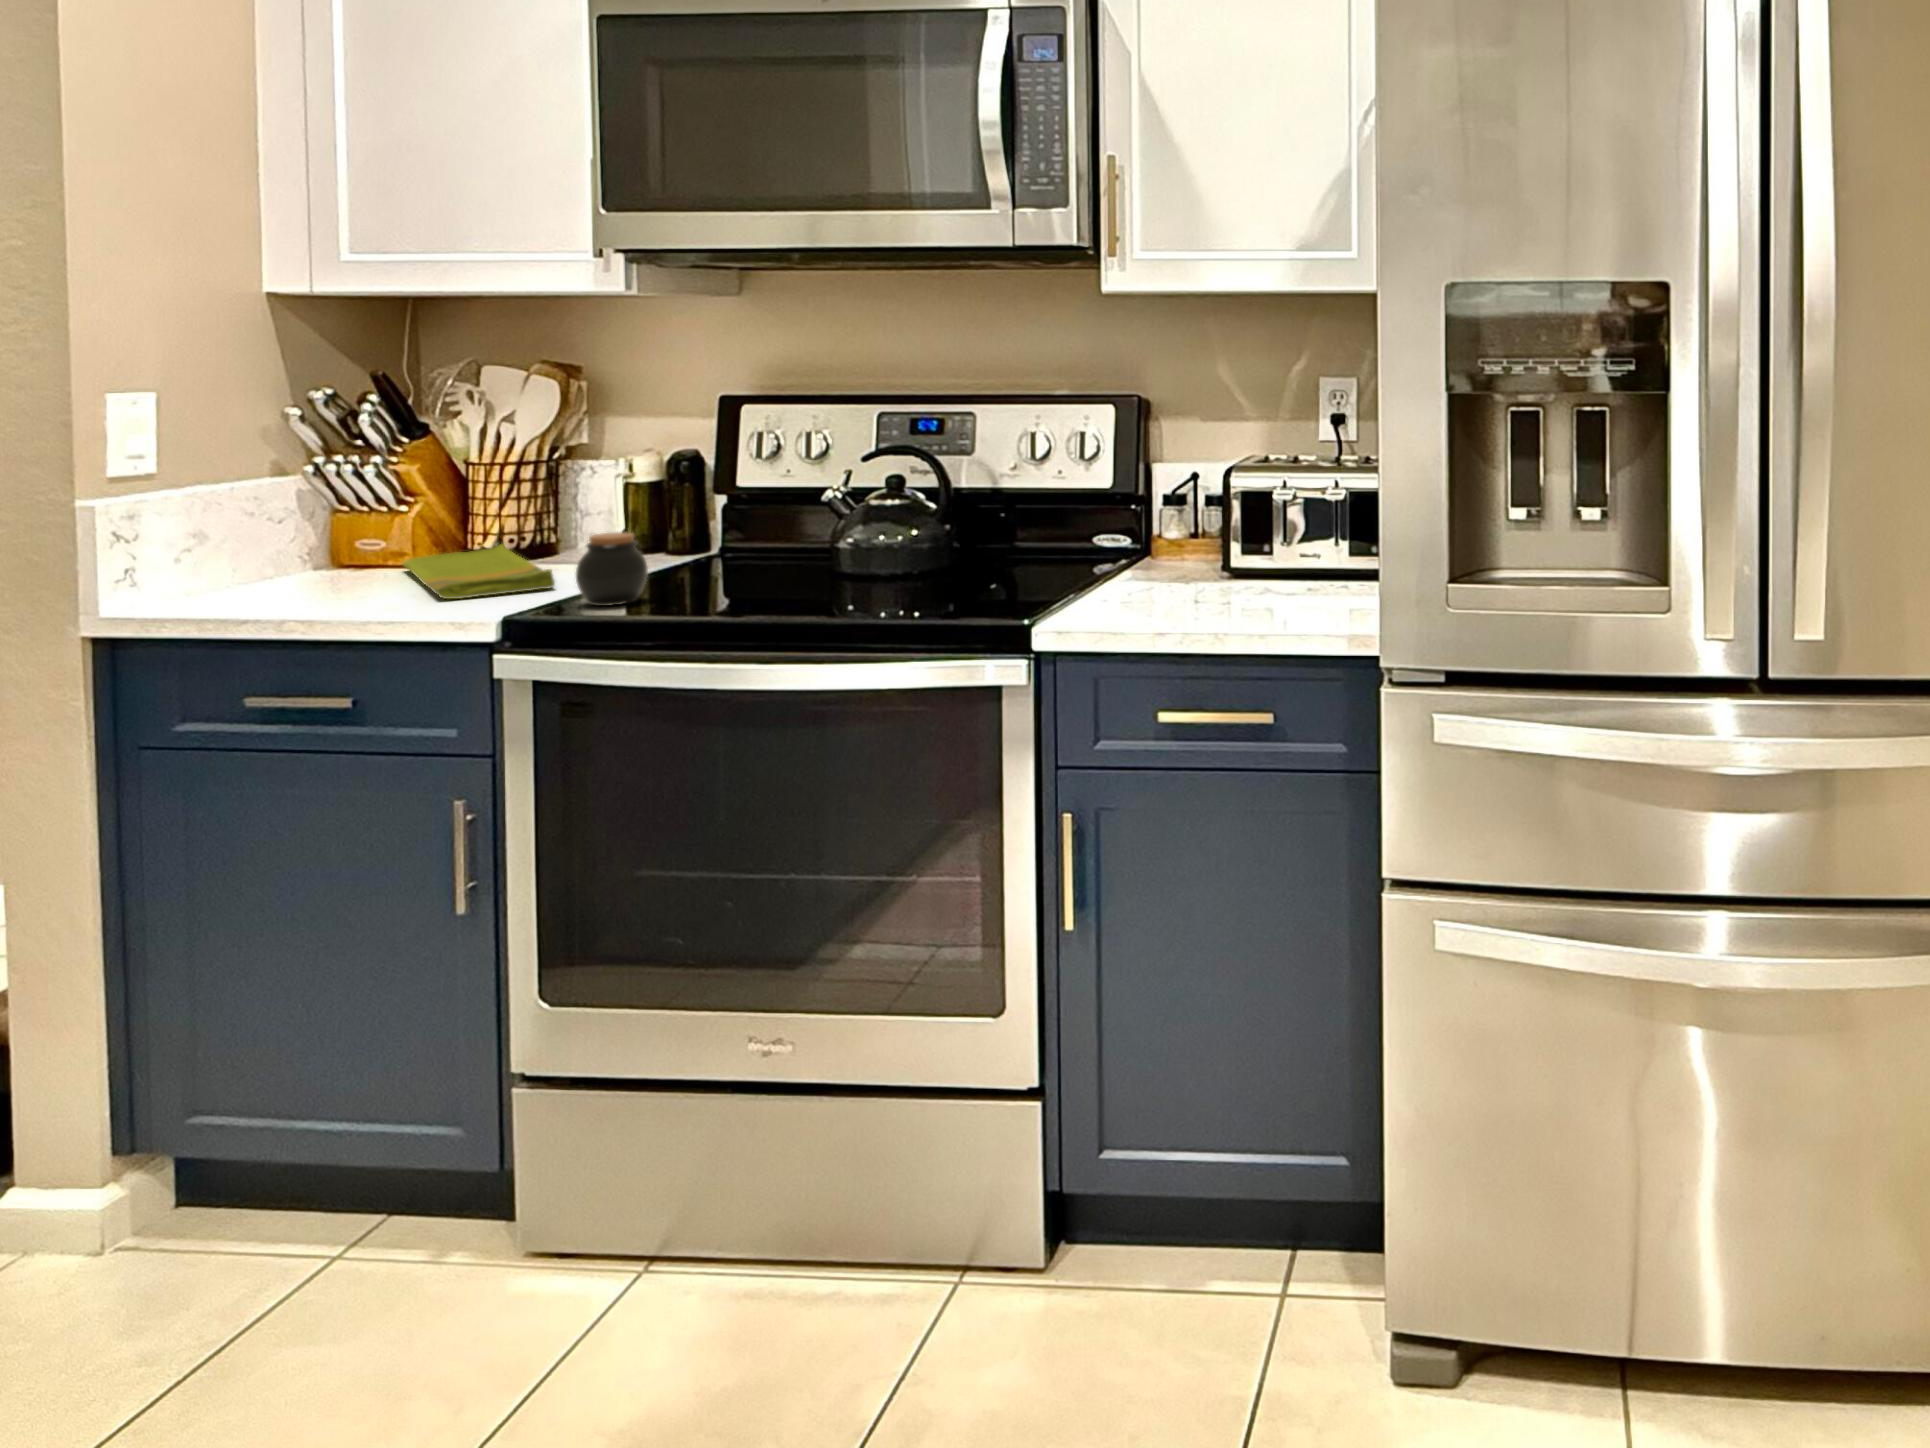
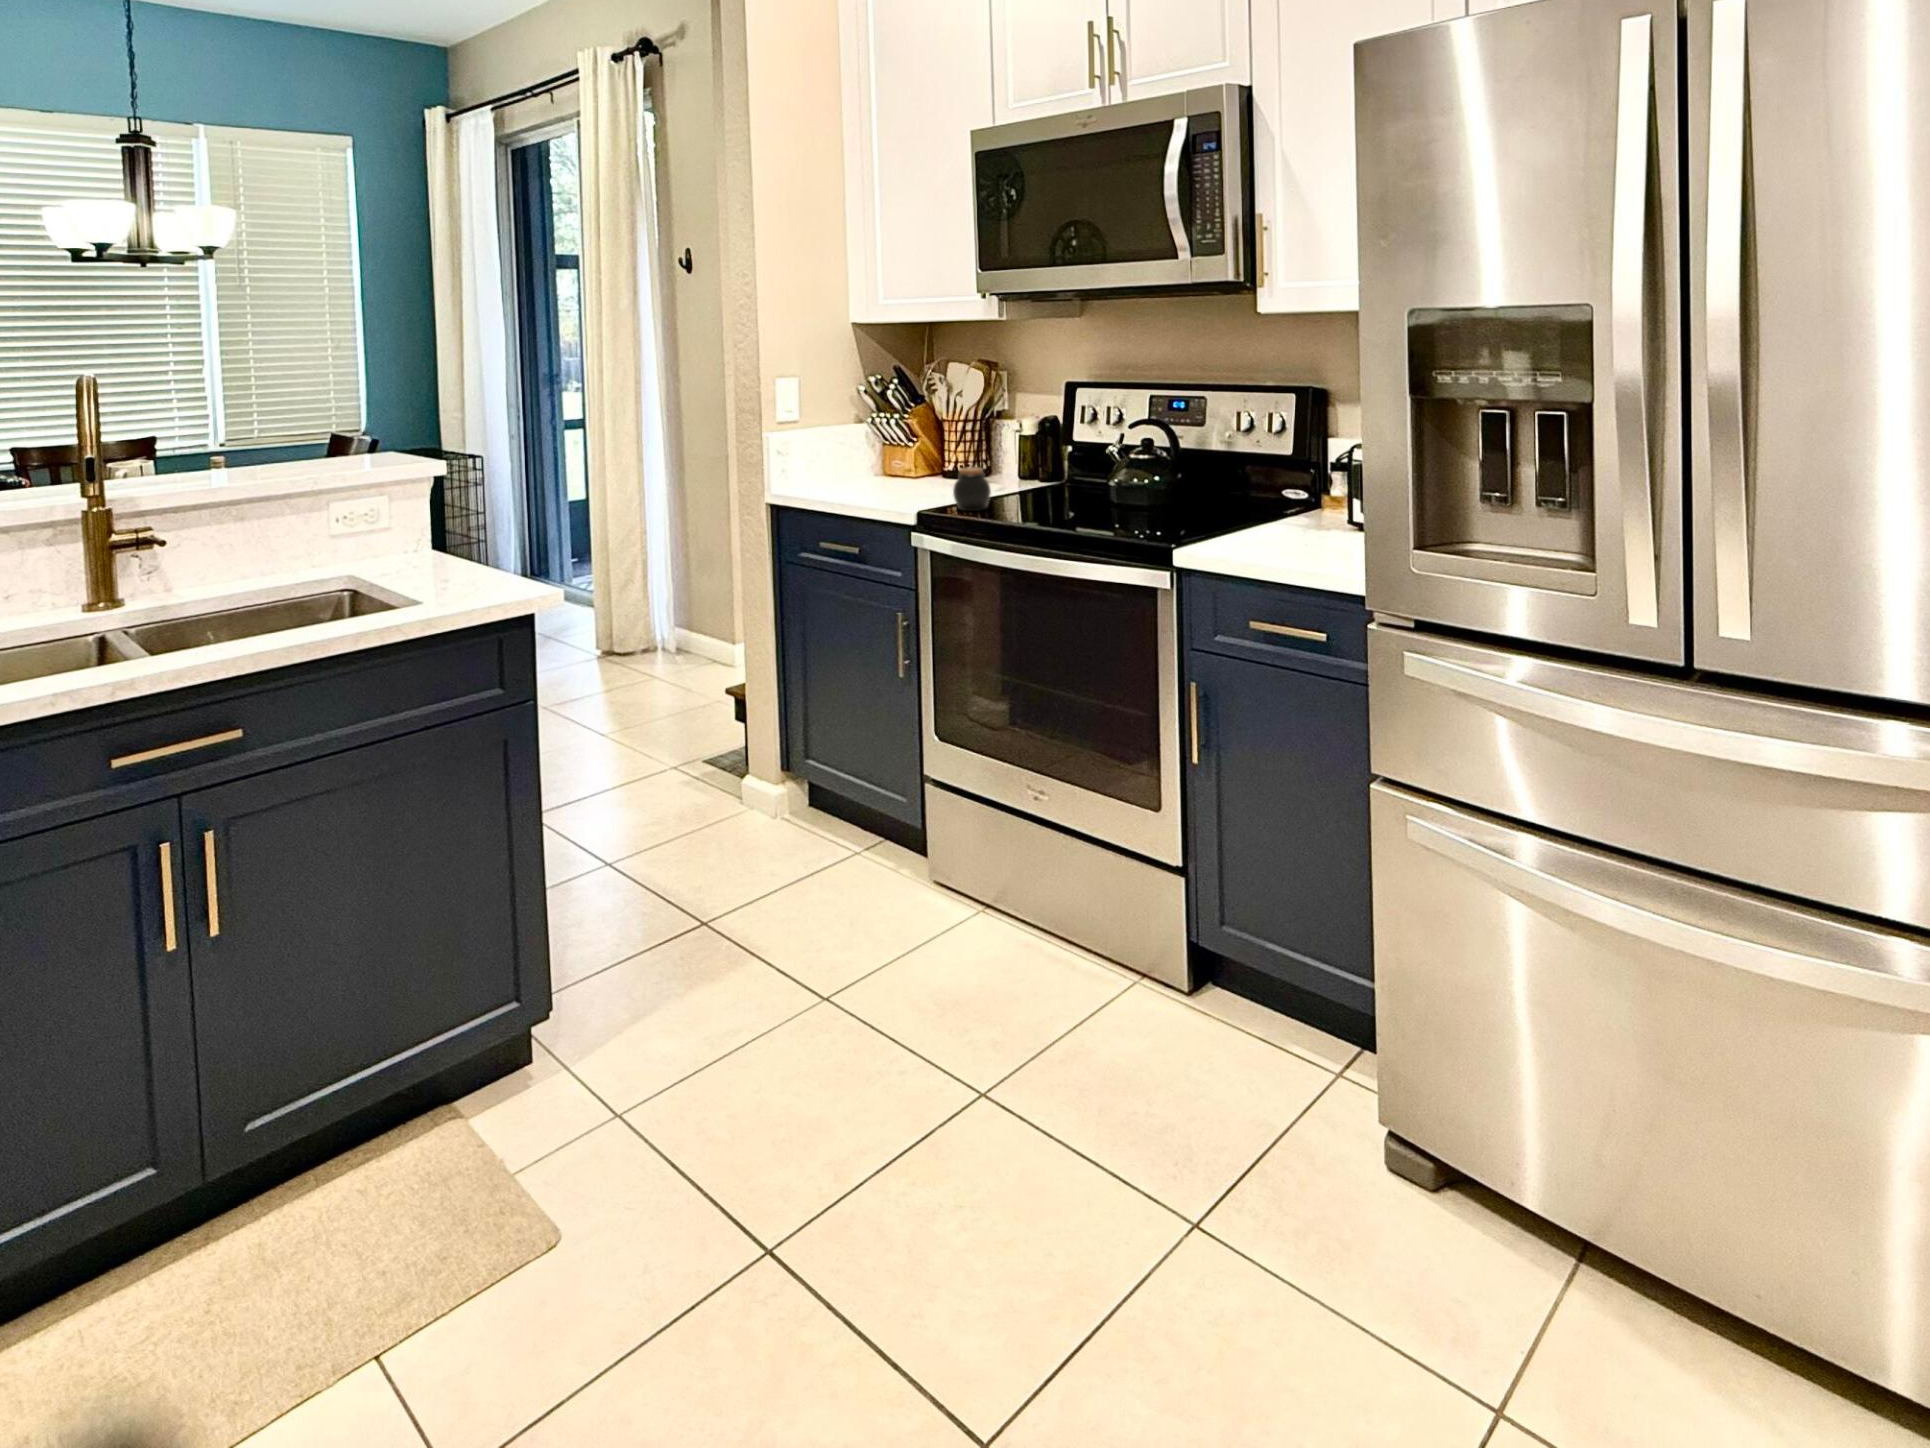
dish towel: present [403,544,555,599] -> none [899,469,957,500]

